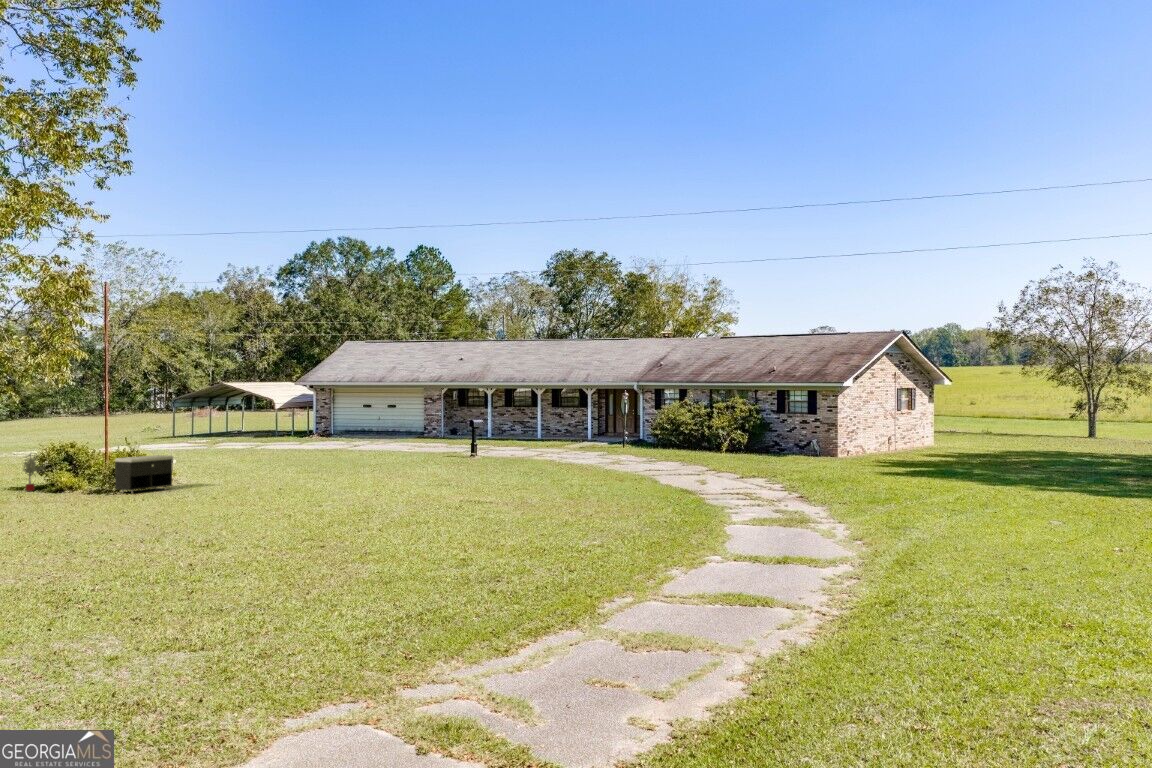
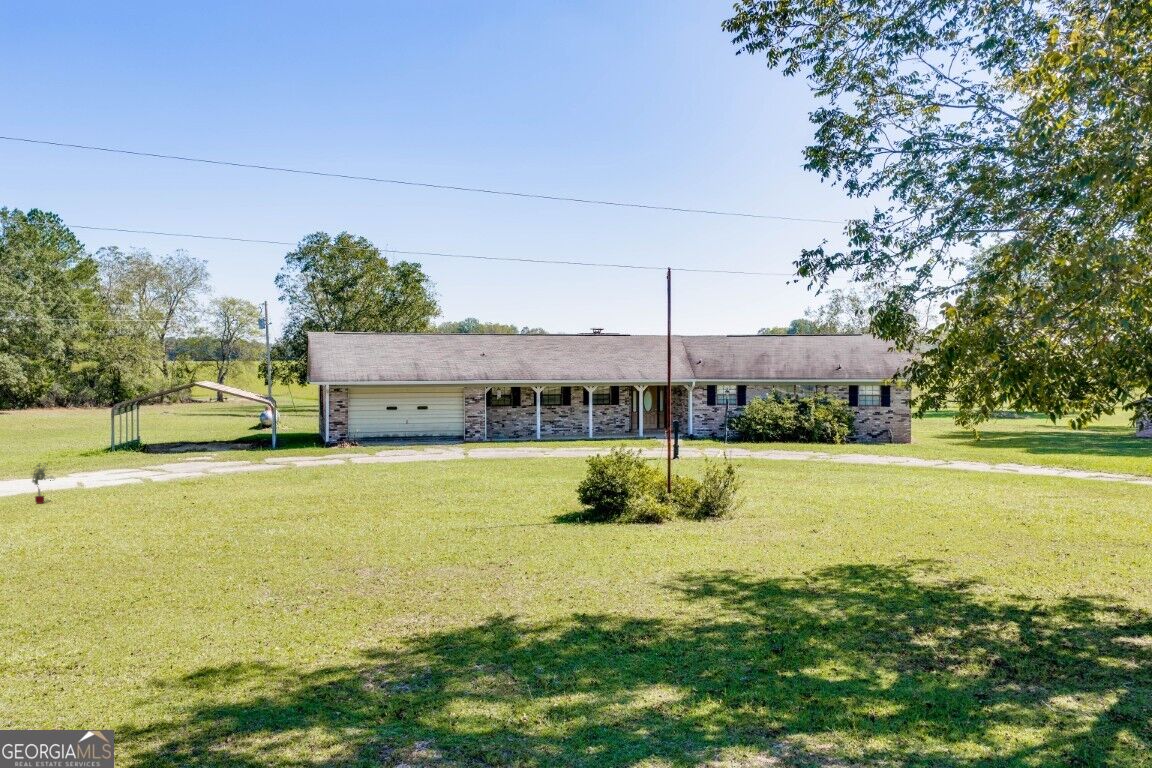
storage bench: present [115,455,173,493] -> none [126,463,187,504]

